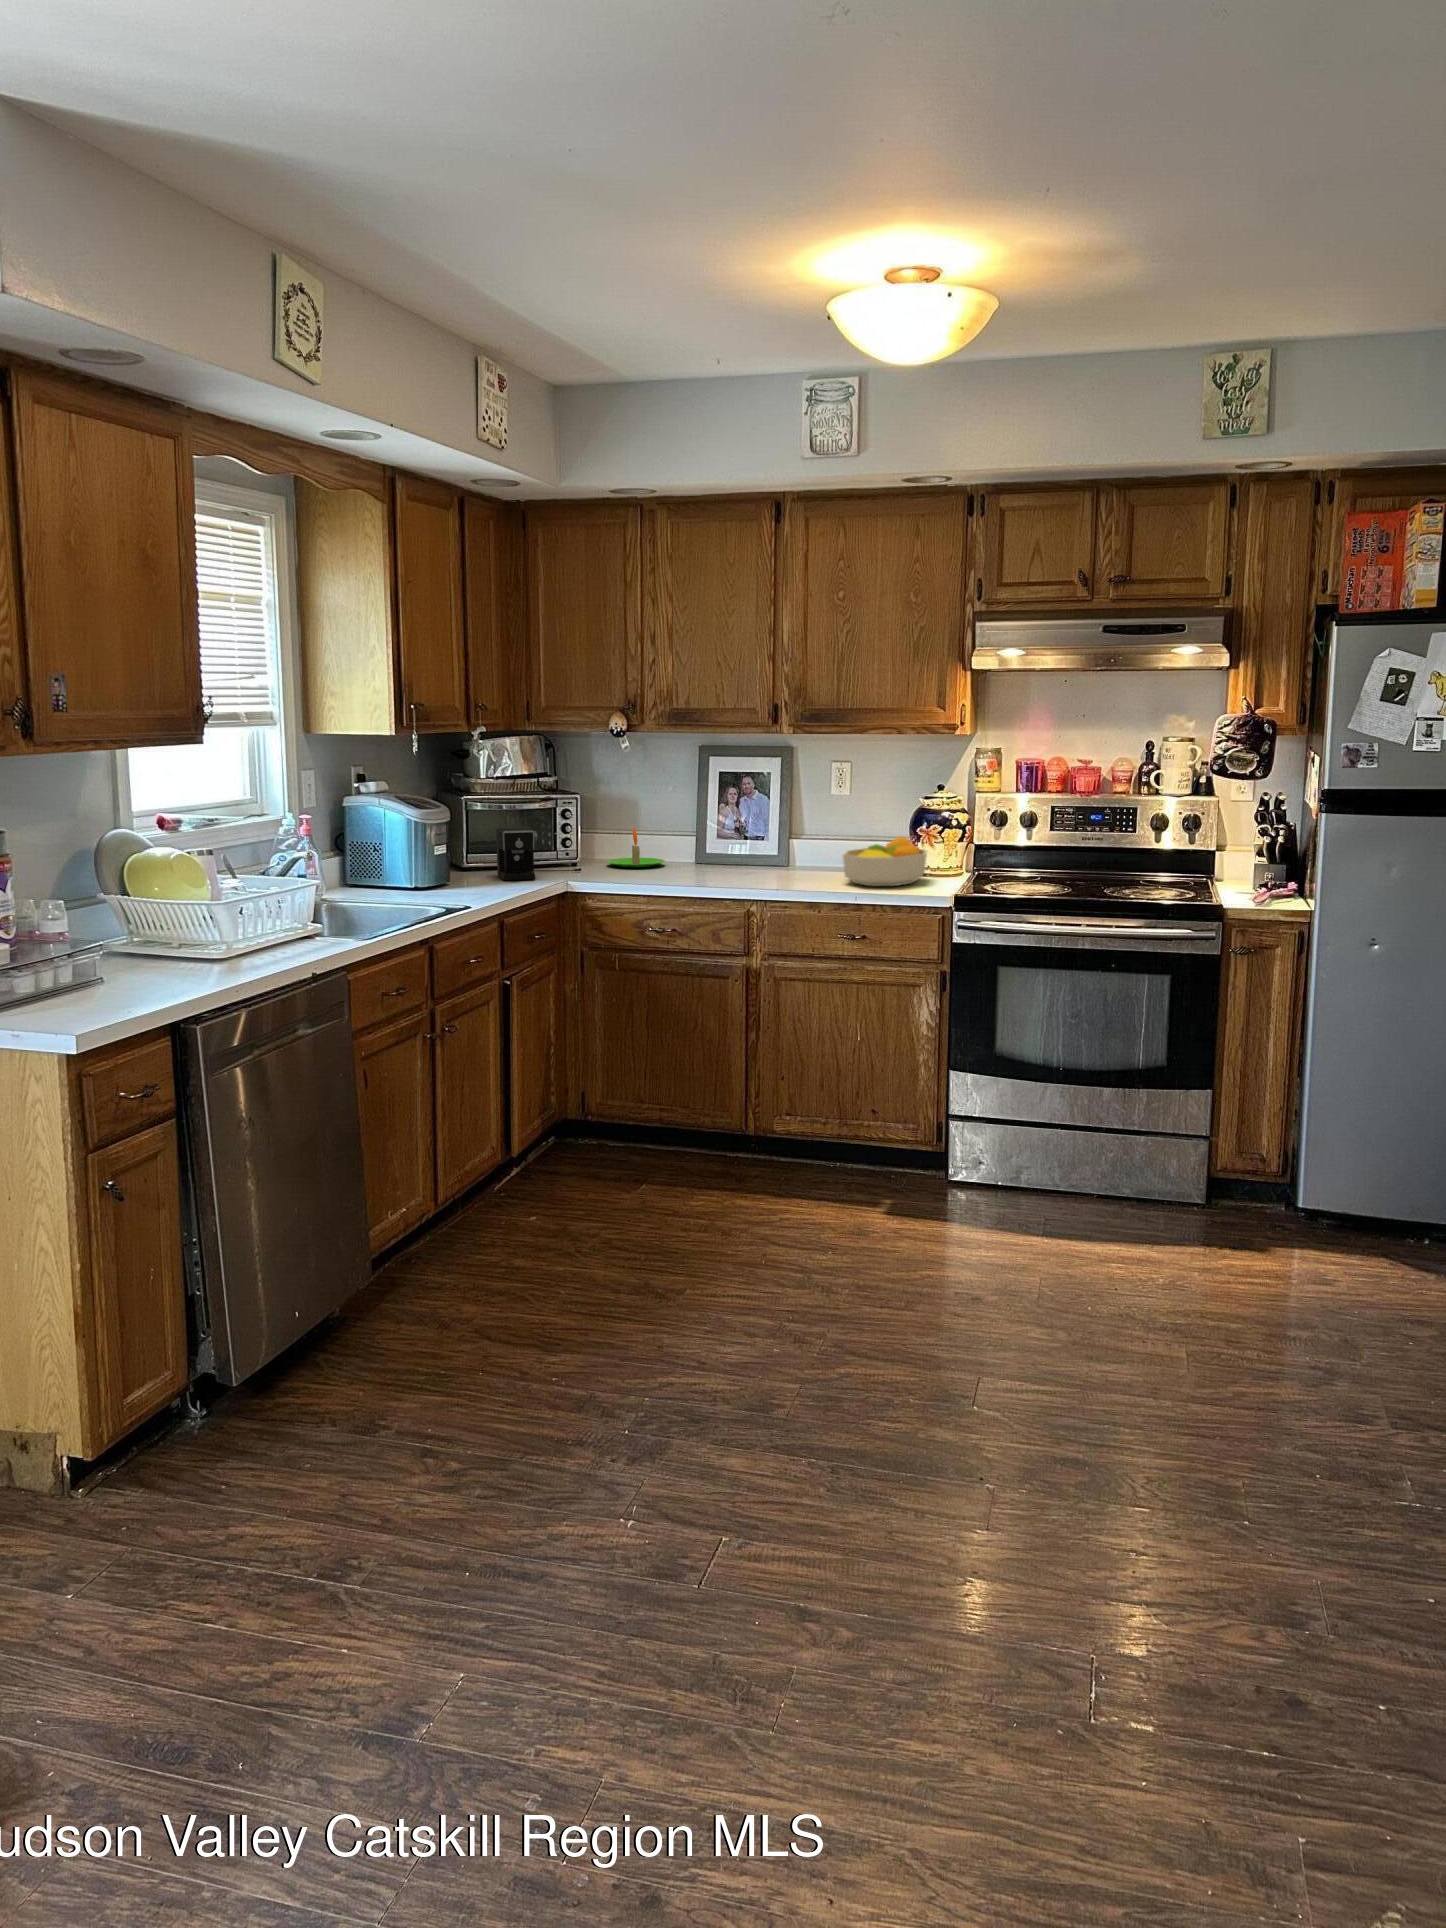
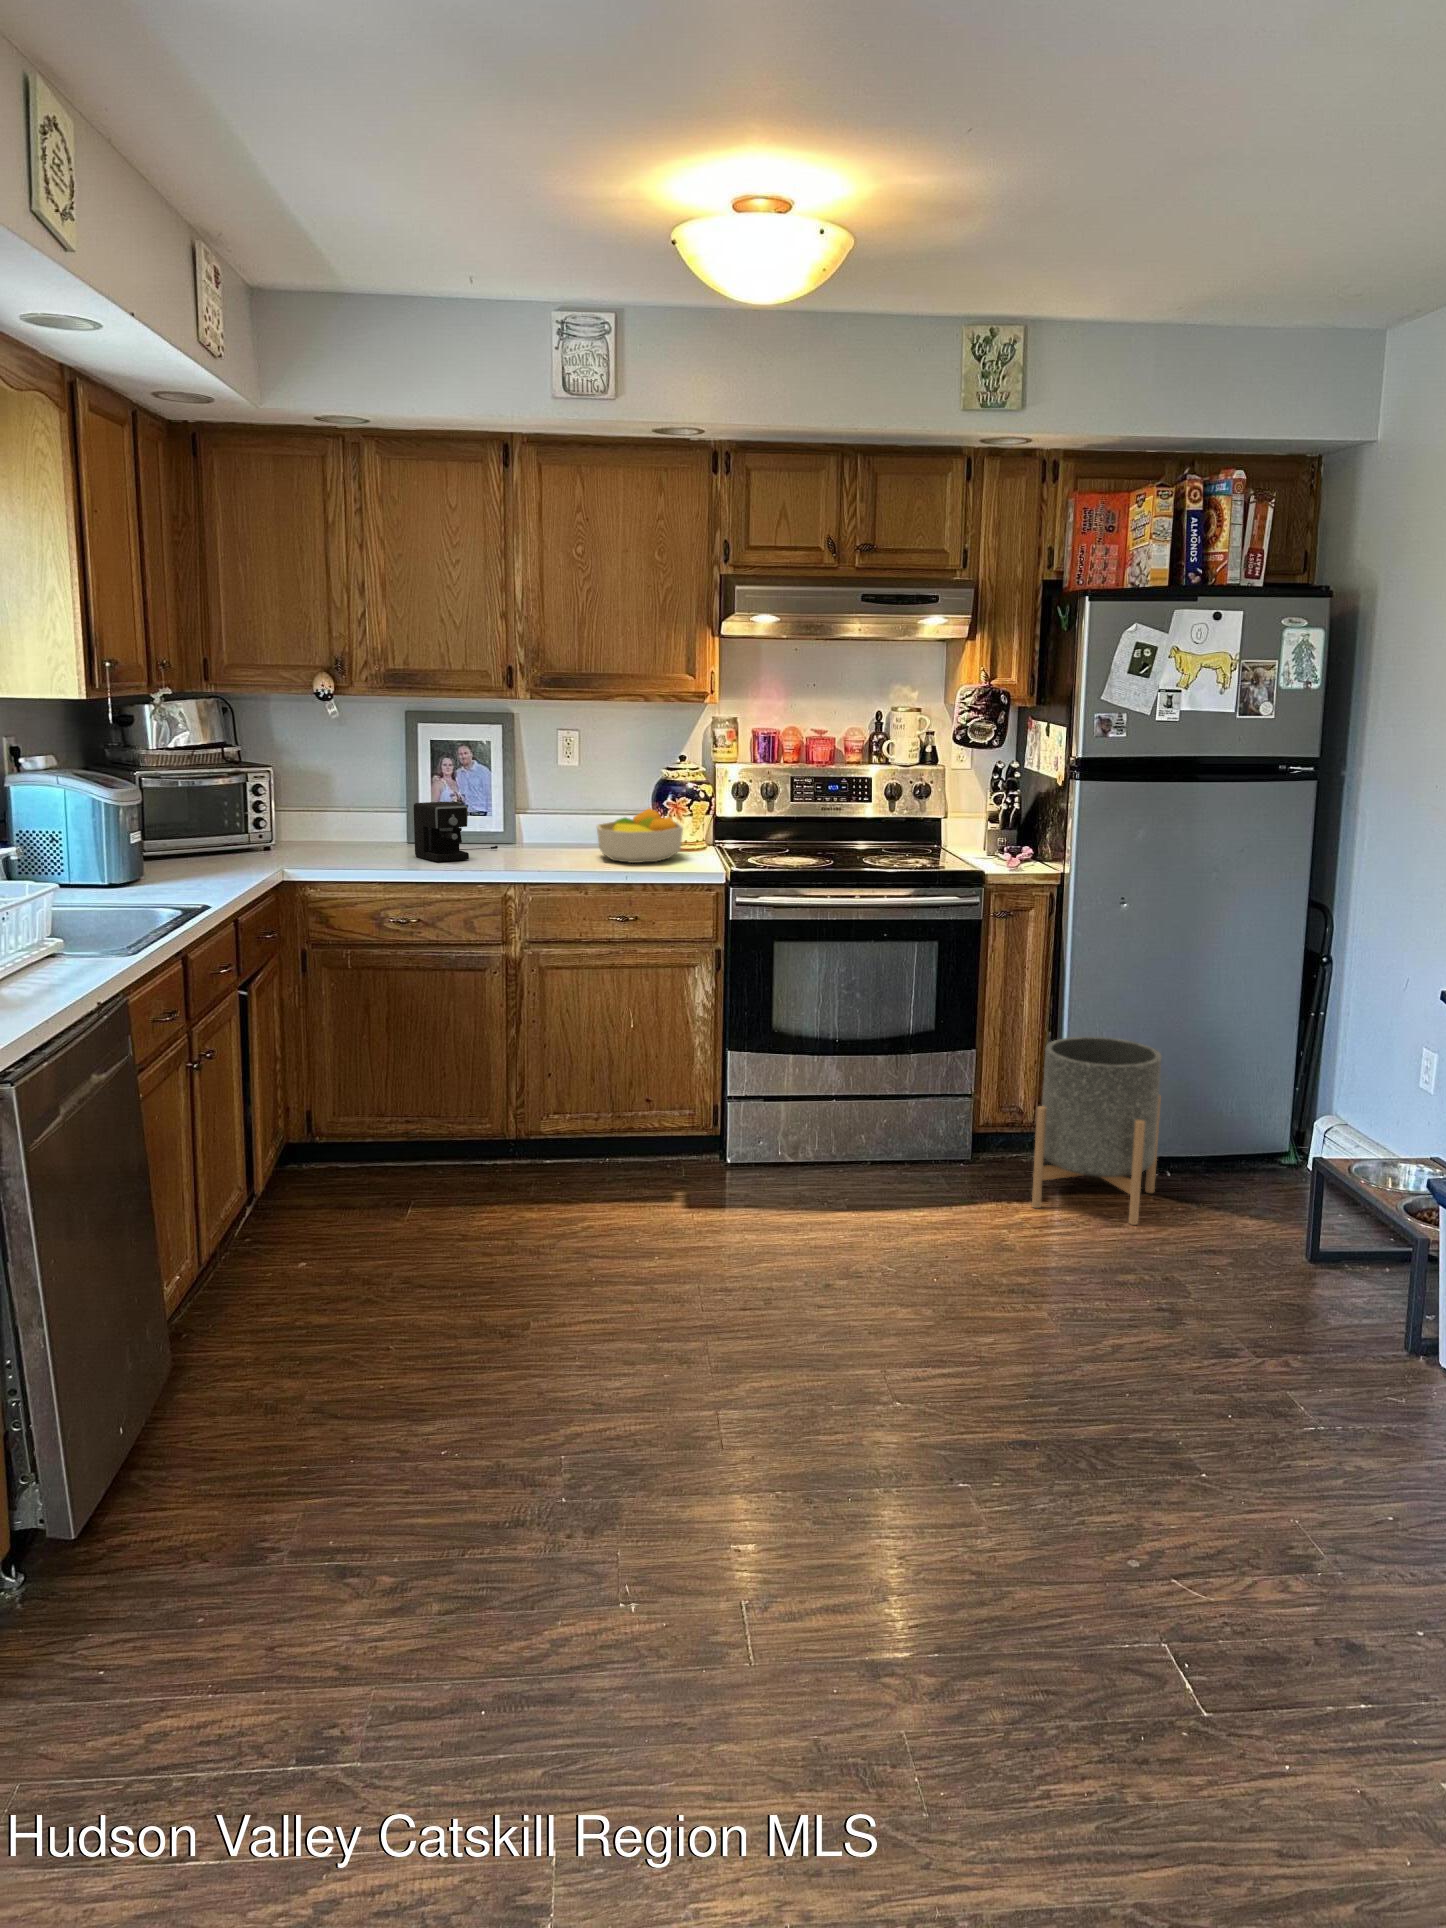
coffee maker: present [496,827,581,880] -> present [414,802,498,862]
candle: present [607,827,665,868] -> none [309,803,379,850]
planter: none [1240,1085,1403,1290] -> present [1032,1037,1162,1225]

